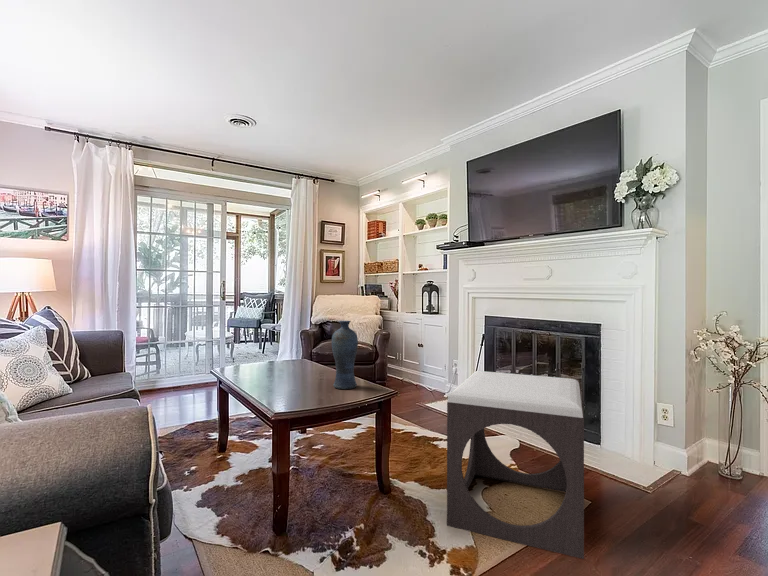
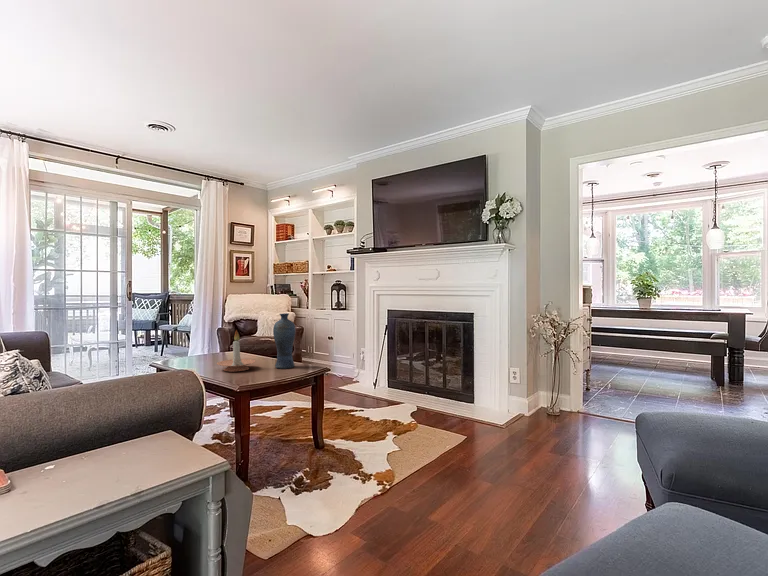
candle holder: none [267,339,311,389] -> present [217,330,255,372]
footstool: present [447,371,584,559] -> none [371,350,464,468]

